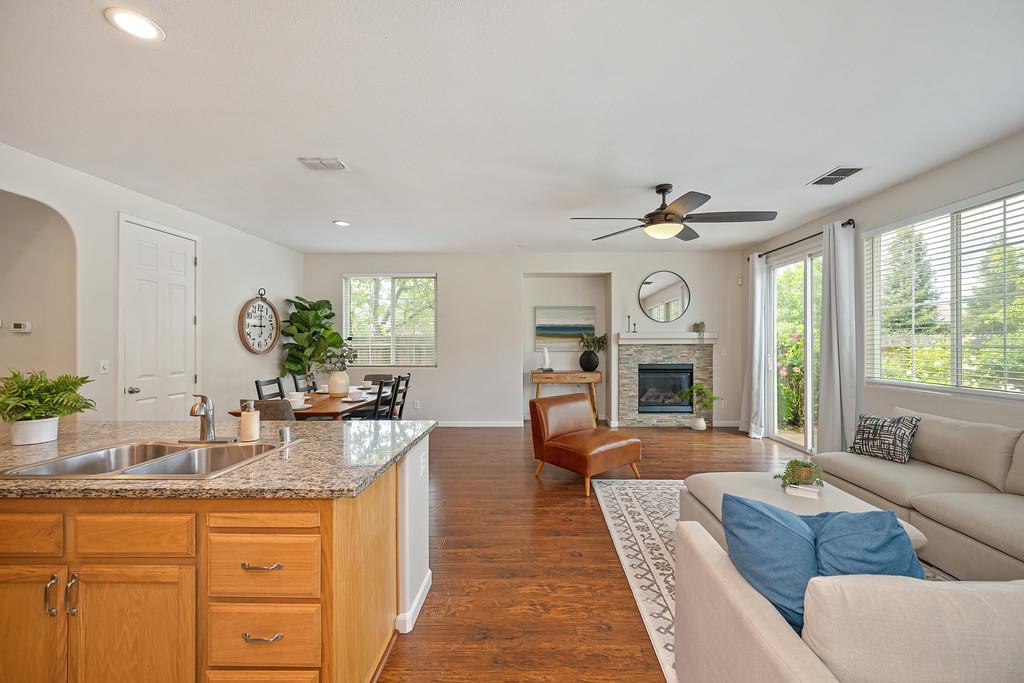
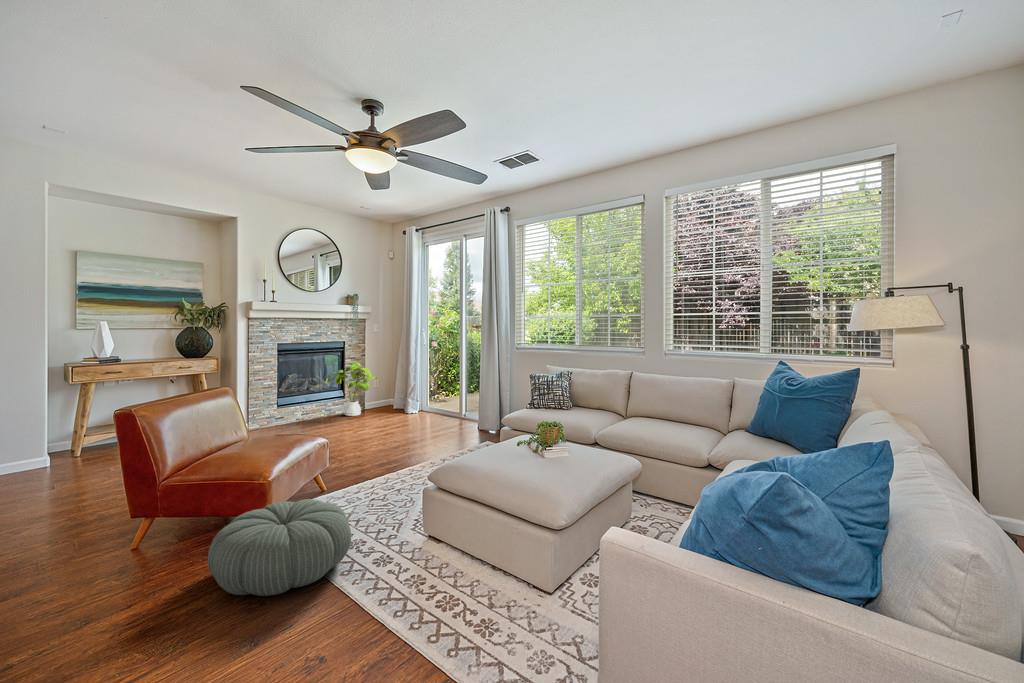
pouf: none [550,472,628,523] -> present [208,499,351,596]

